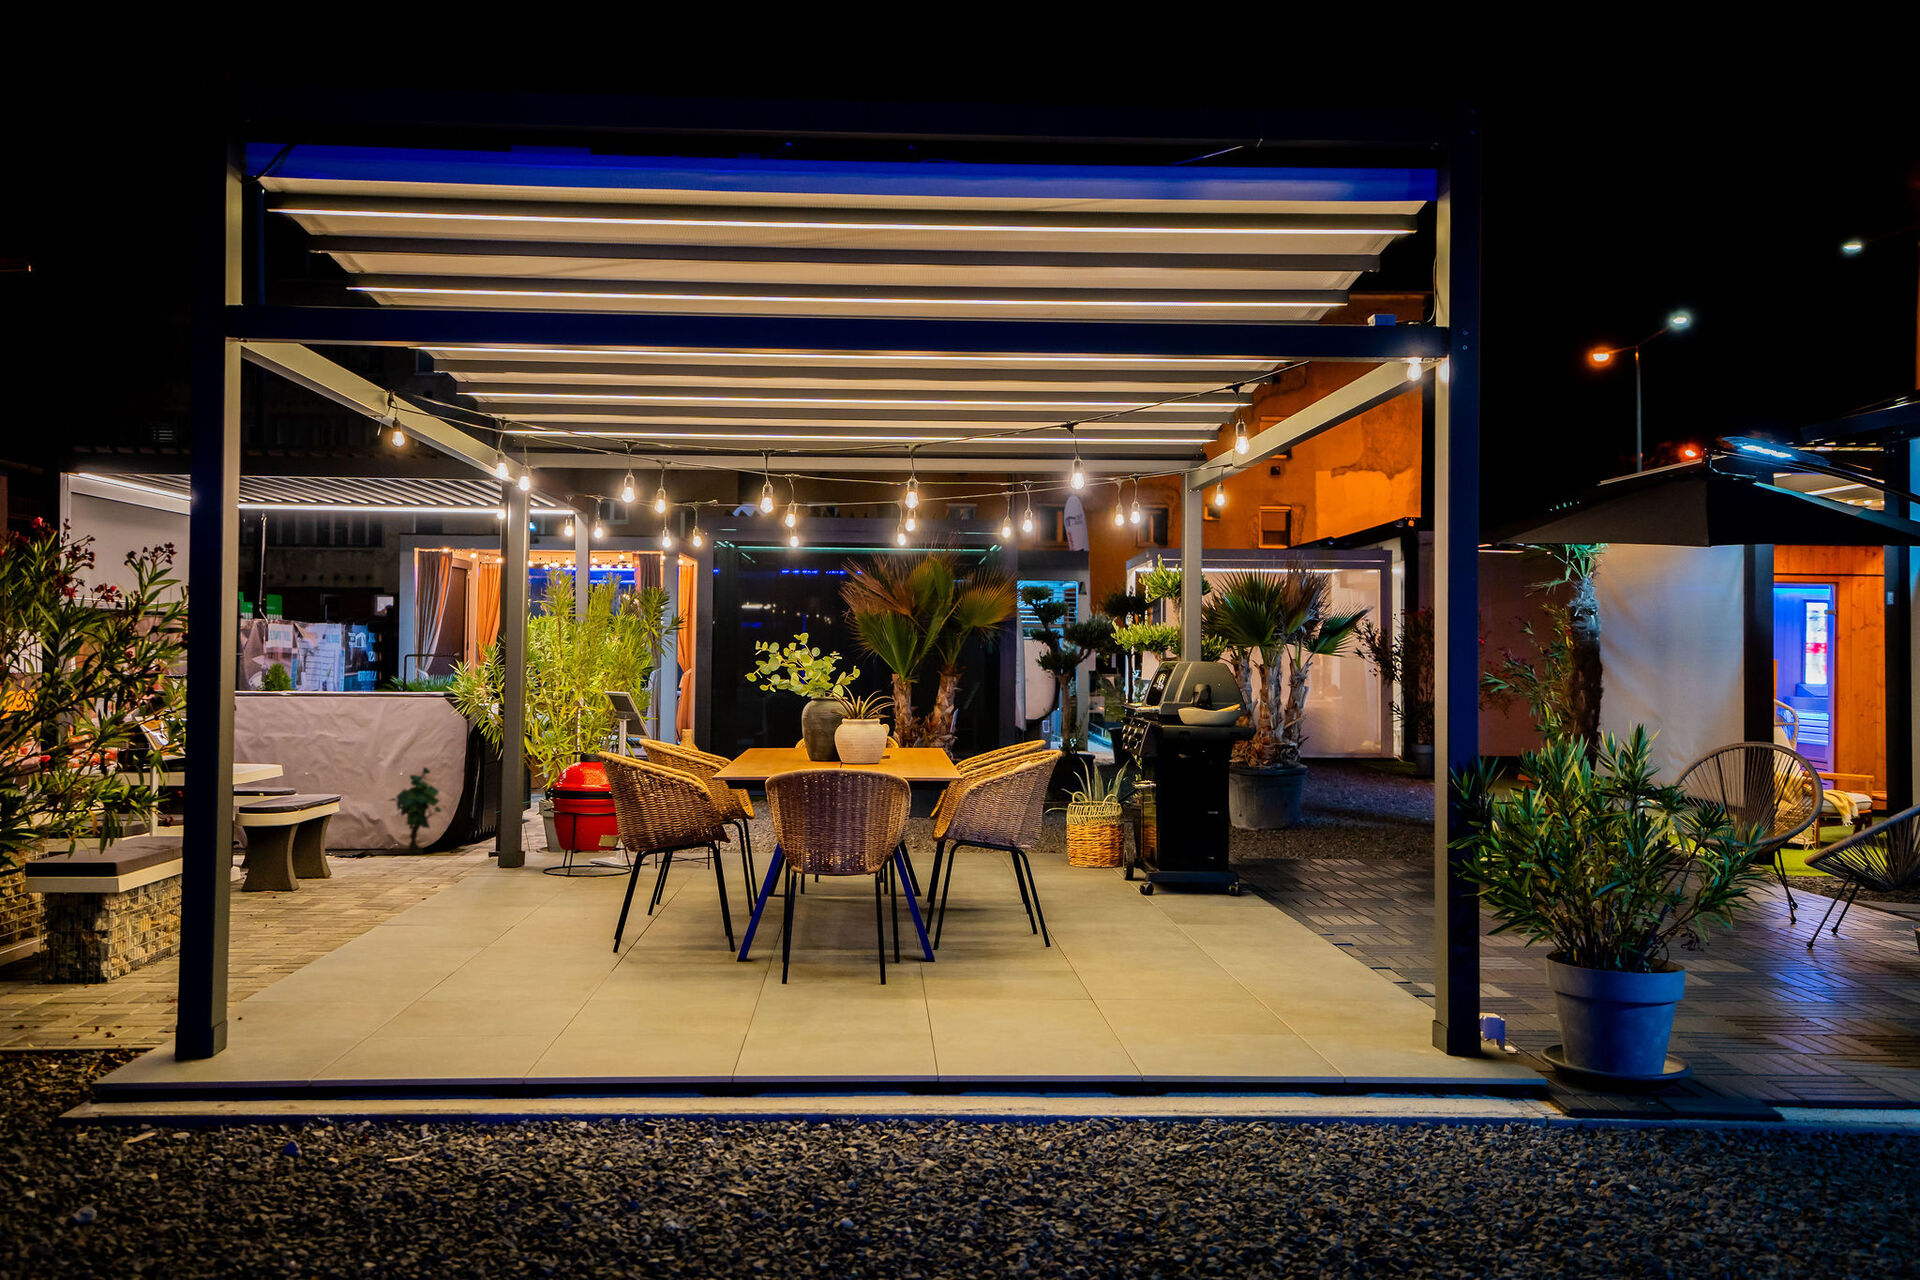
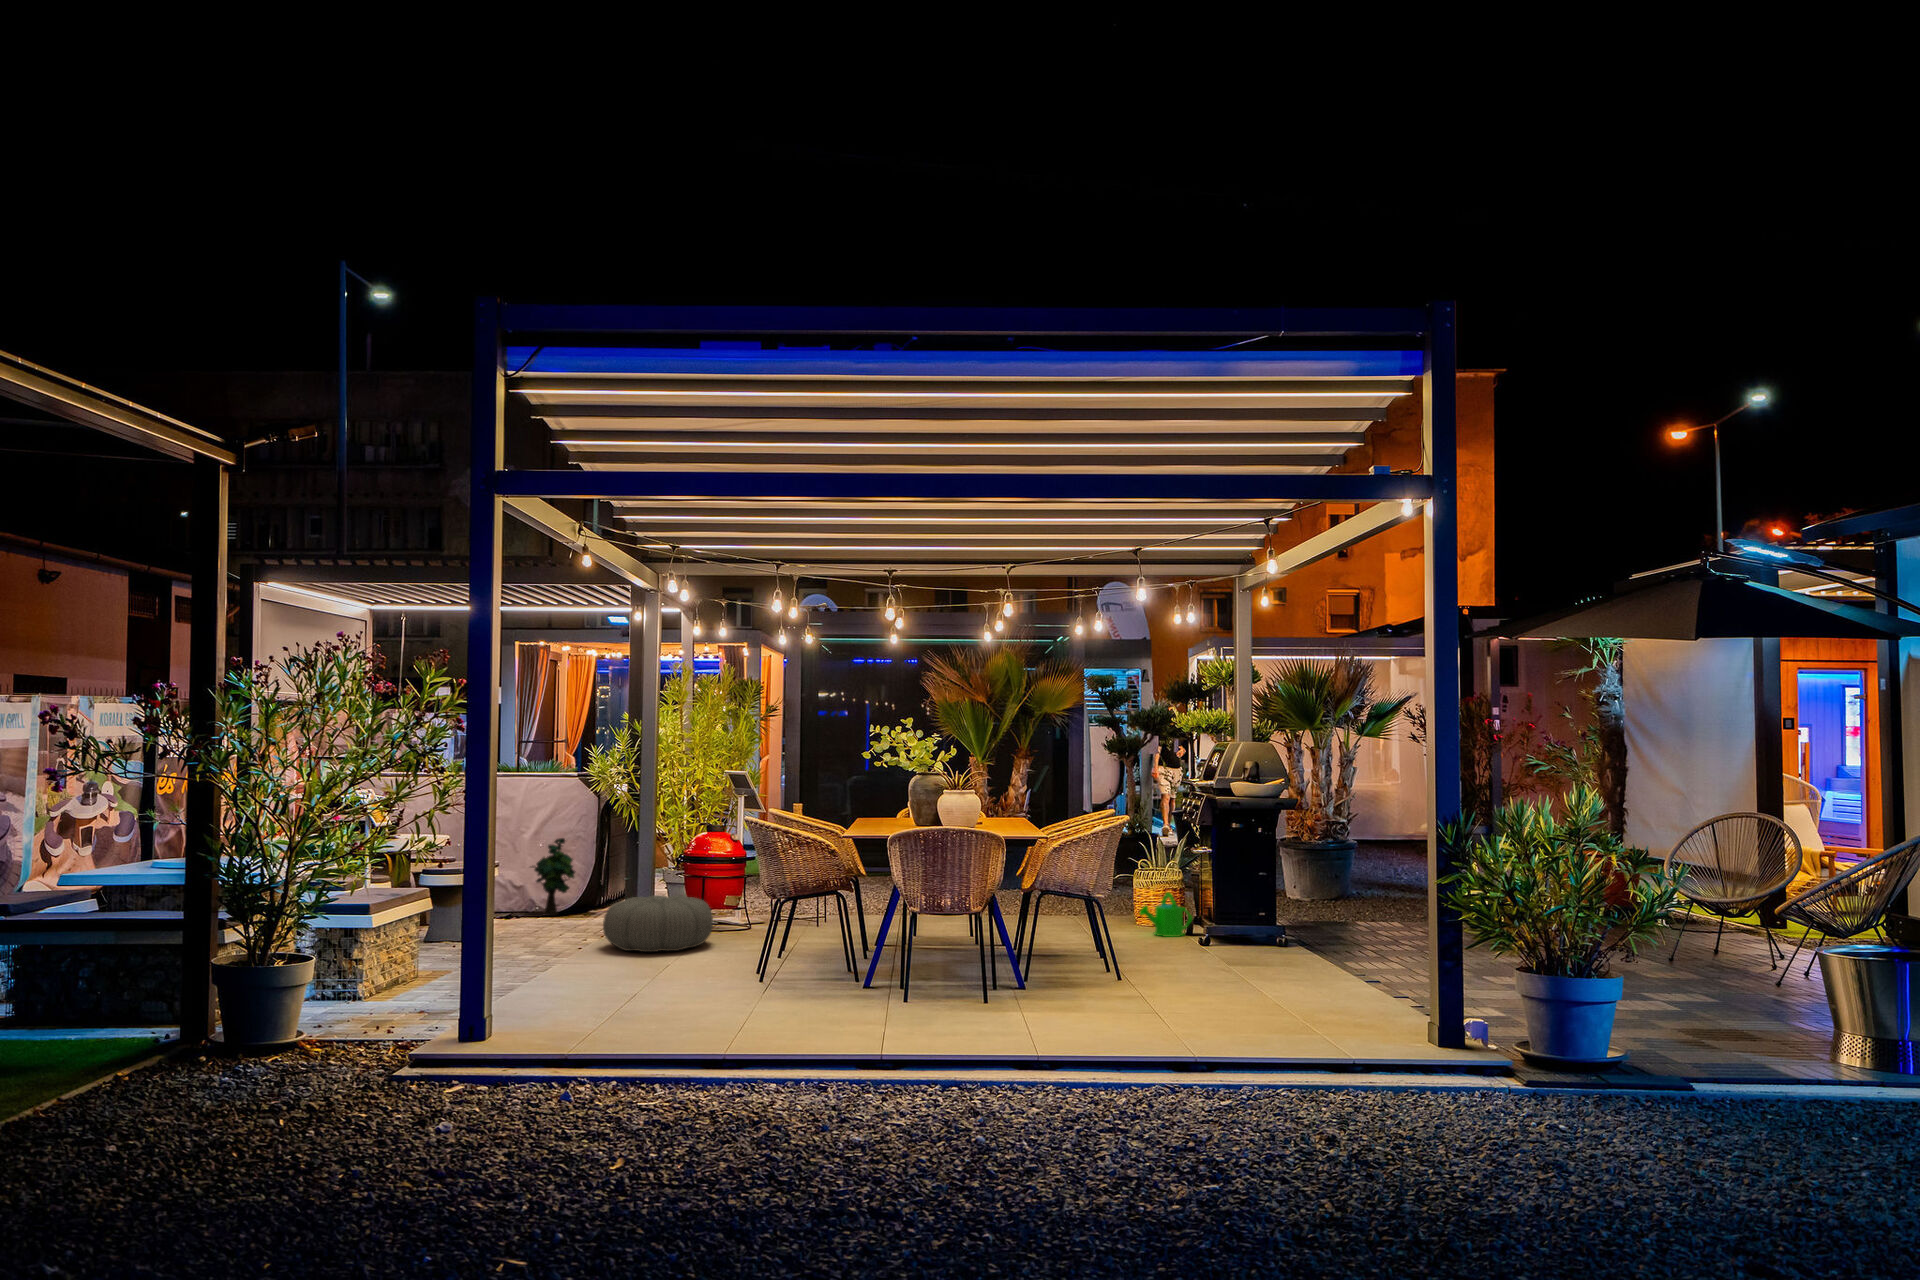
watering can: none [1075,830,1134,880] -> present [1140,892,1192,937]
pouf: none [453,837,585,905] -> present [603,895,713,952]

